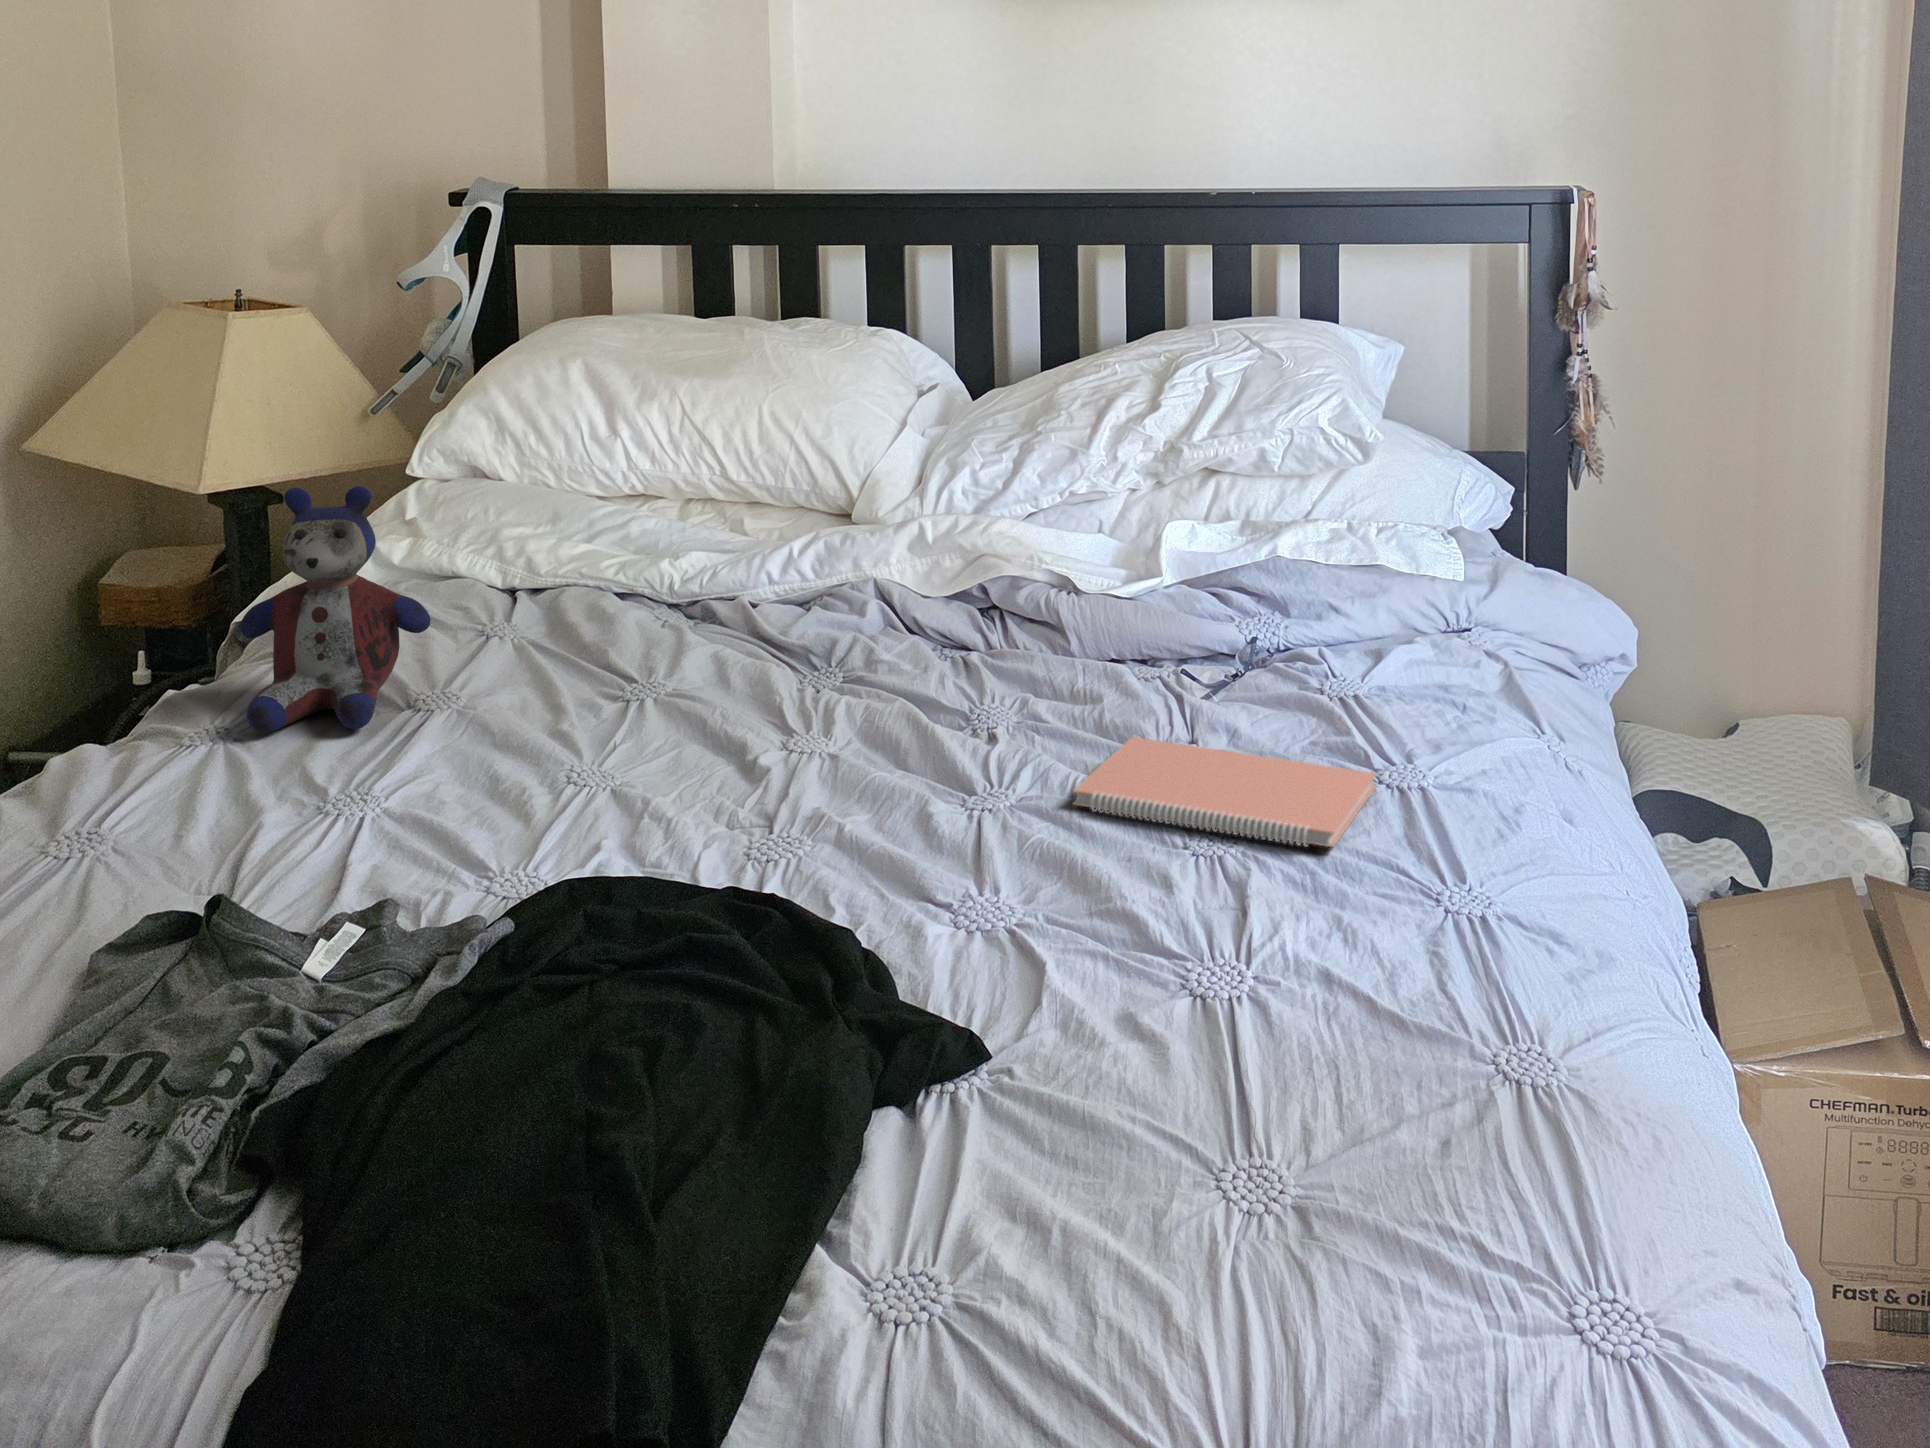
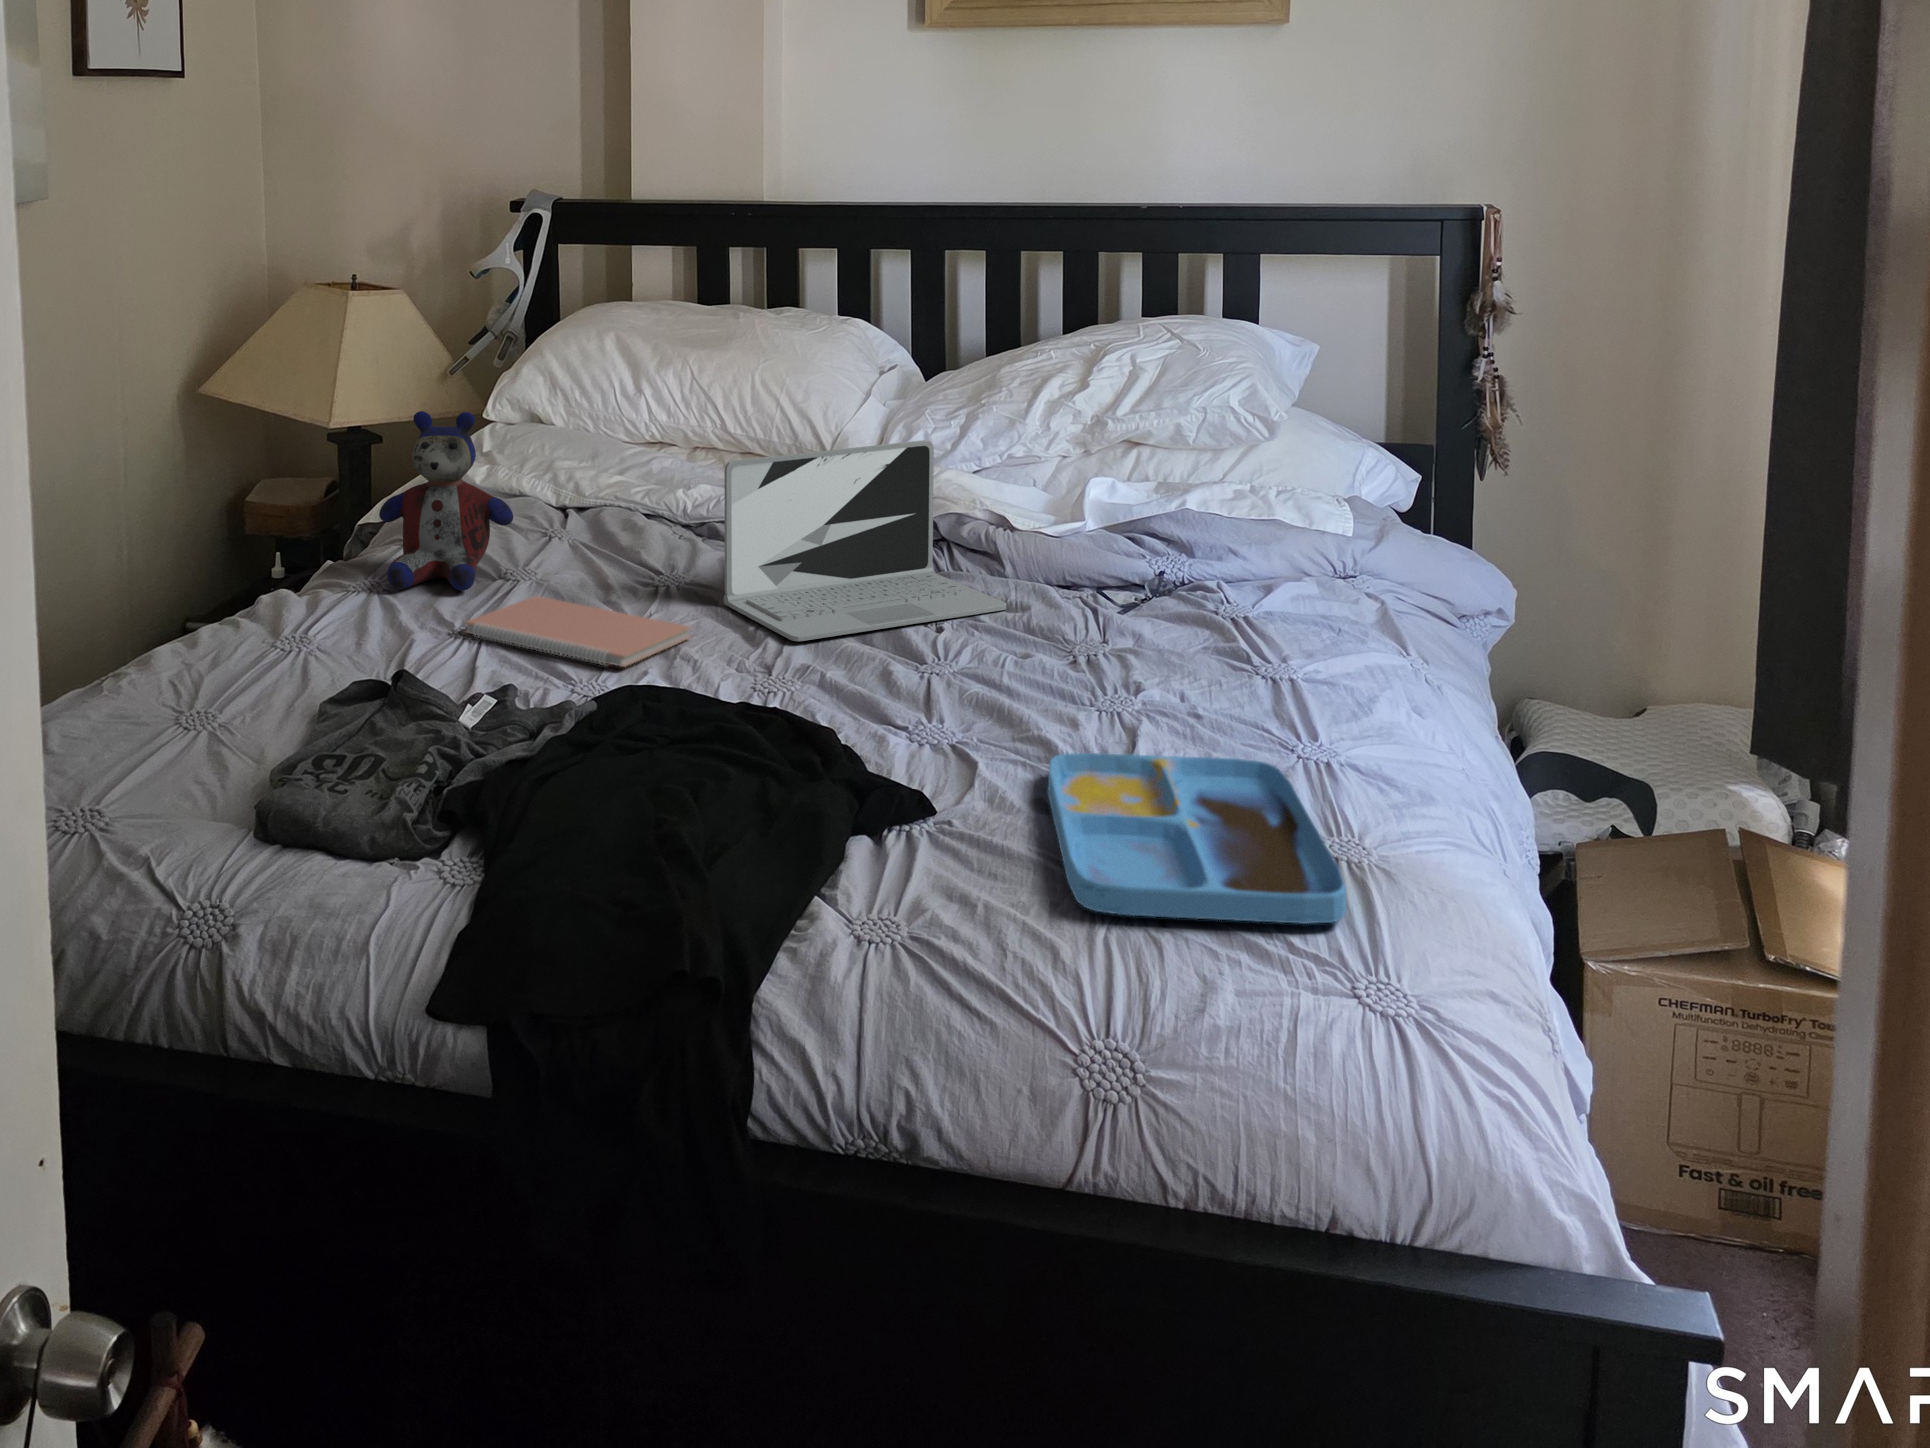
laptop: none [710,494,1072,777] -> present [723,440,1006,641]
notebook: present [1073,737,1376,847] -> present [465,596,691,667]
tray: none [1137,926,1540,1222] -> present [1047,753,1346,924]

